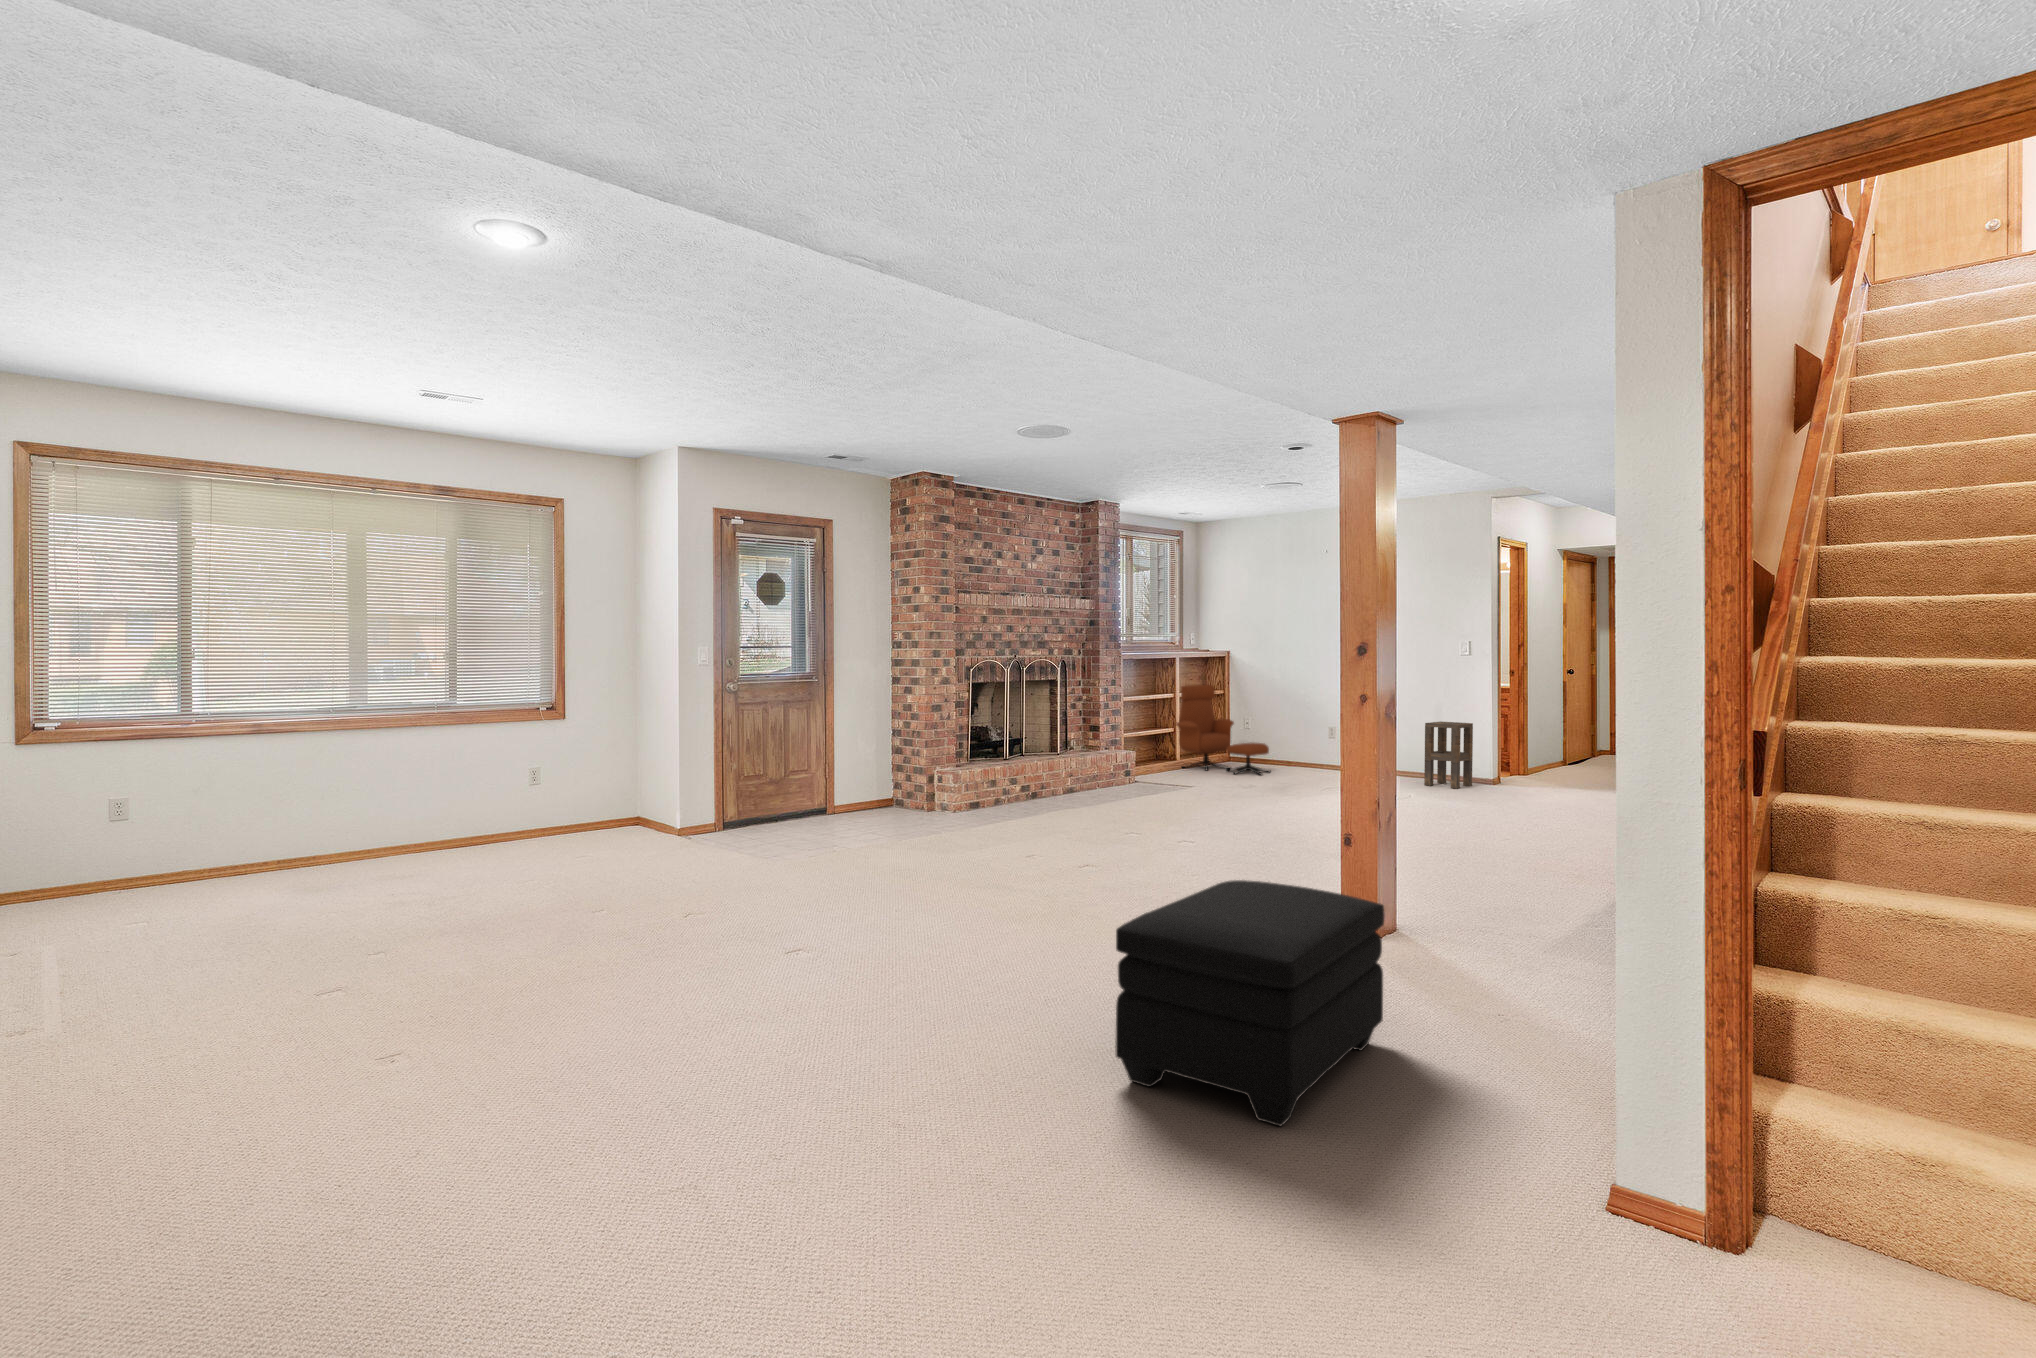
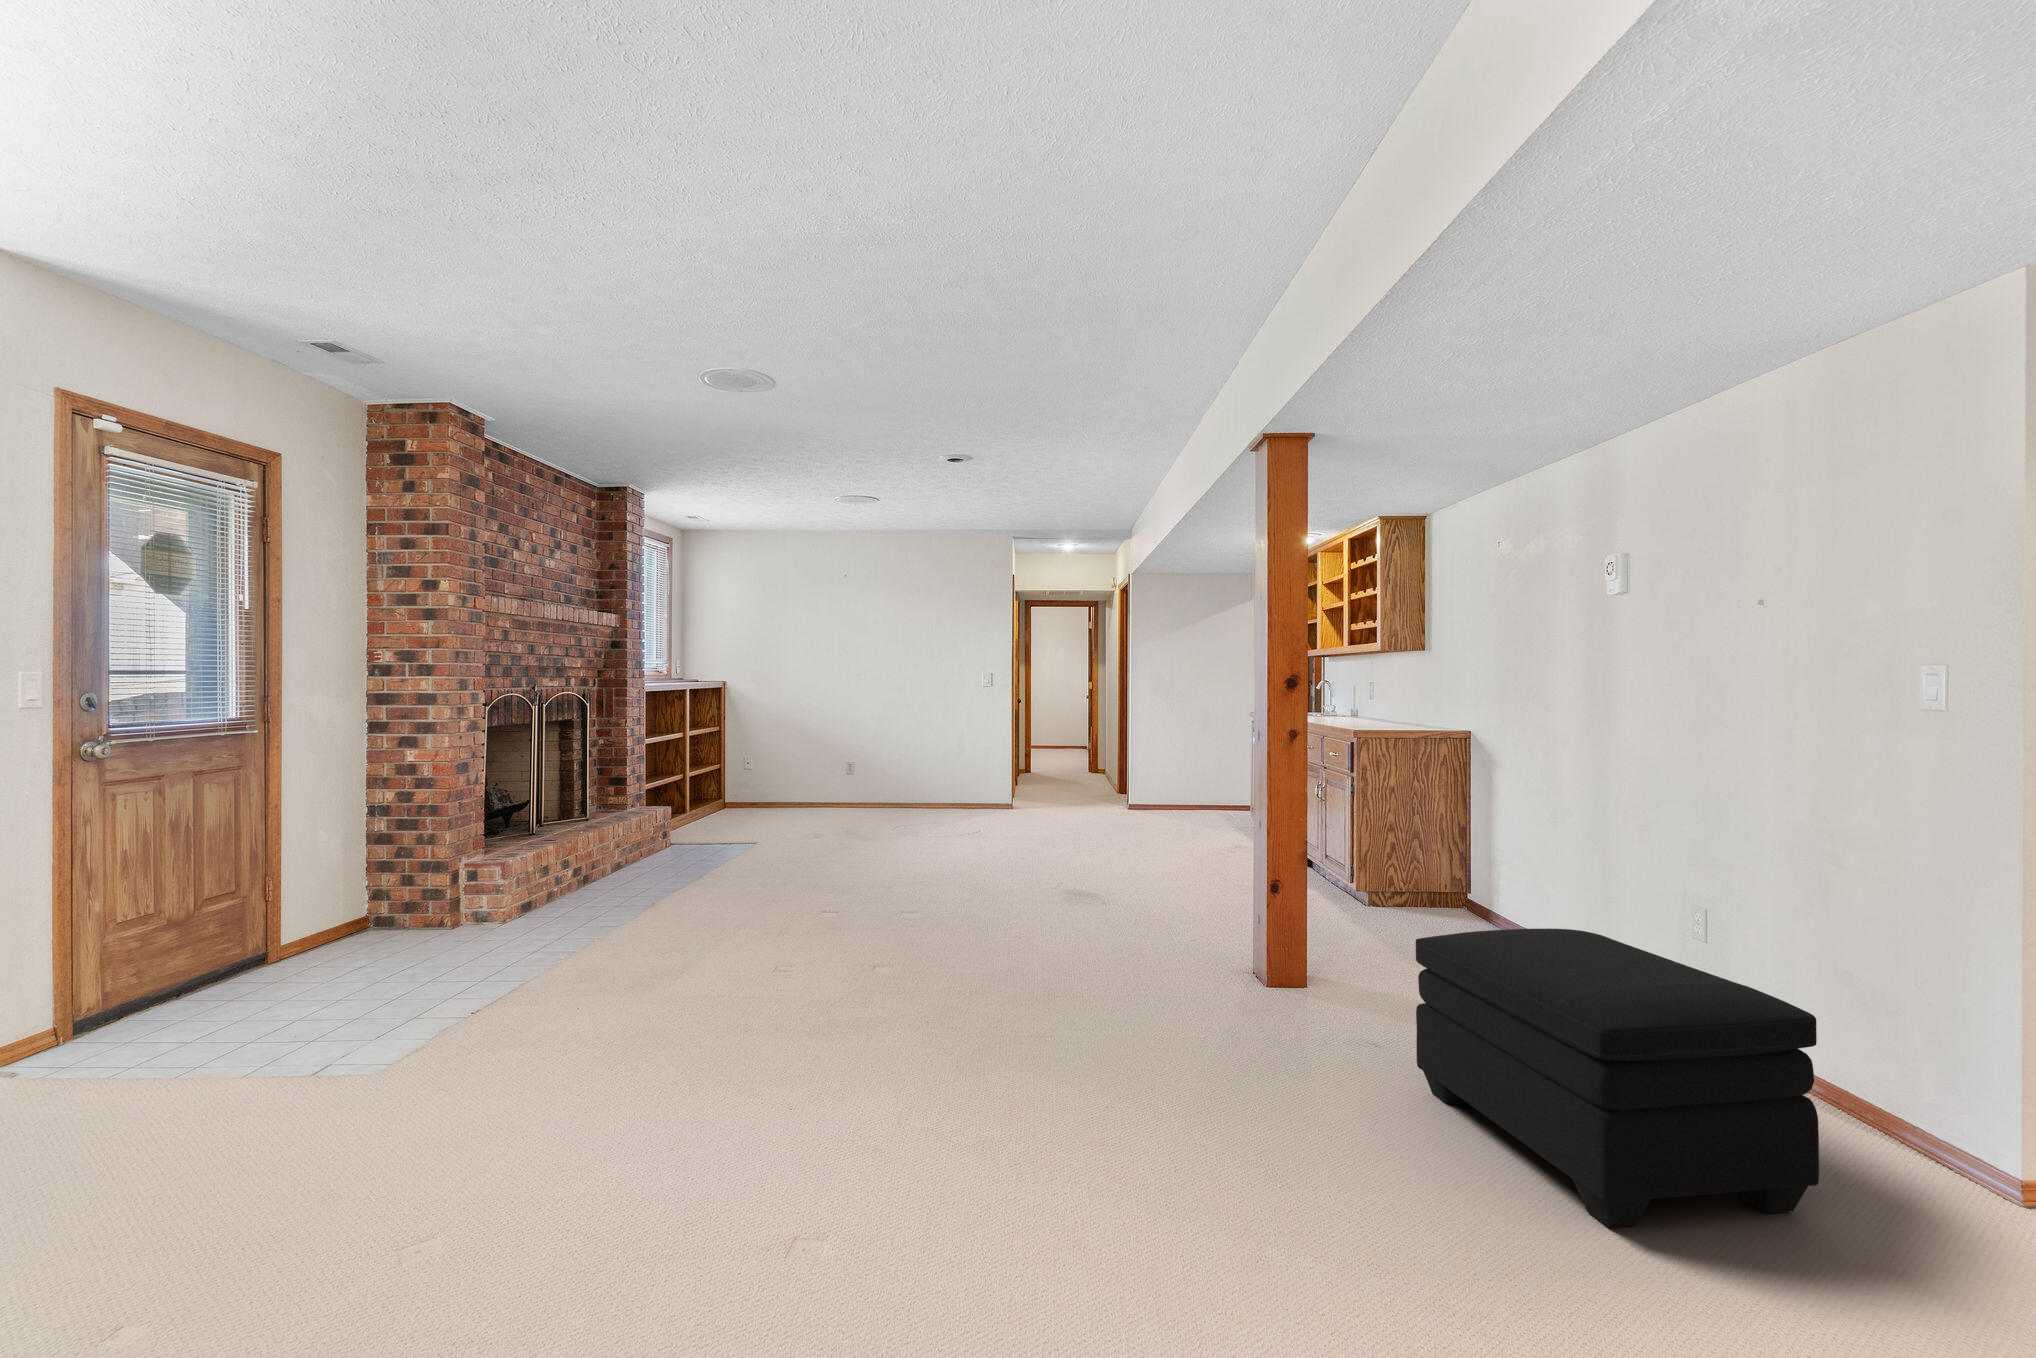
lounge chair: present [1176,685,1271,775] -> none [675,721,788,821]
side table: present [1424,722,1473,789] -> none [953,748,989,812]

